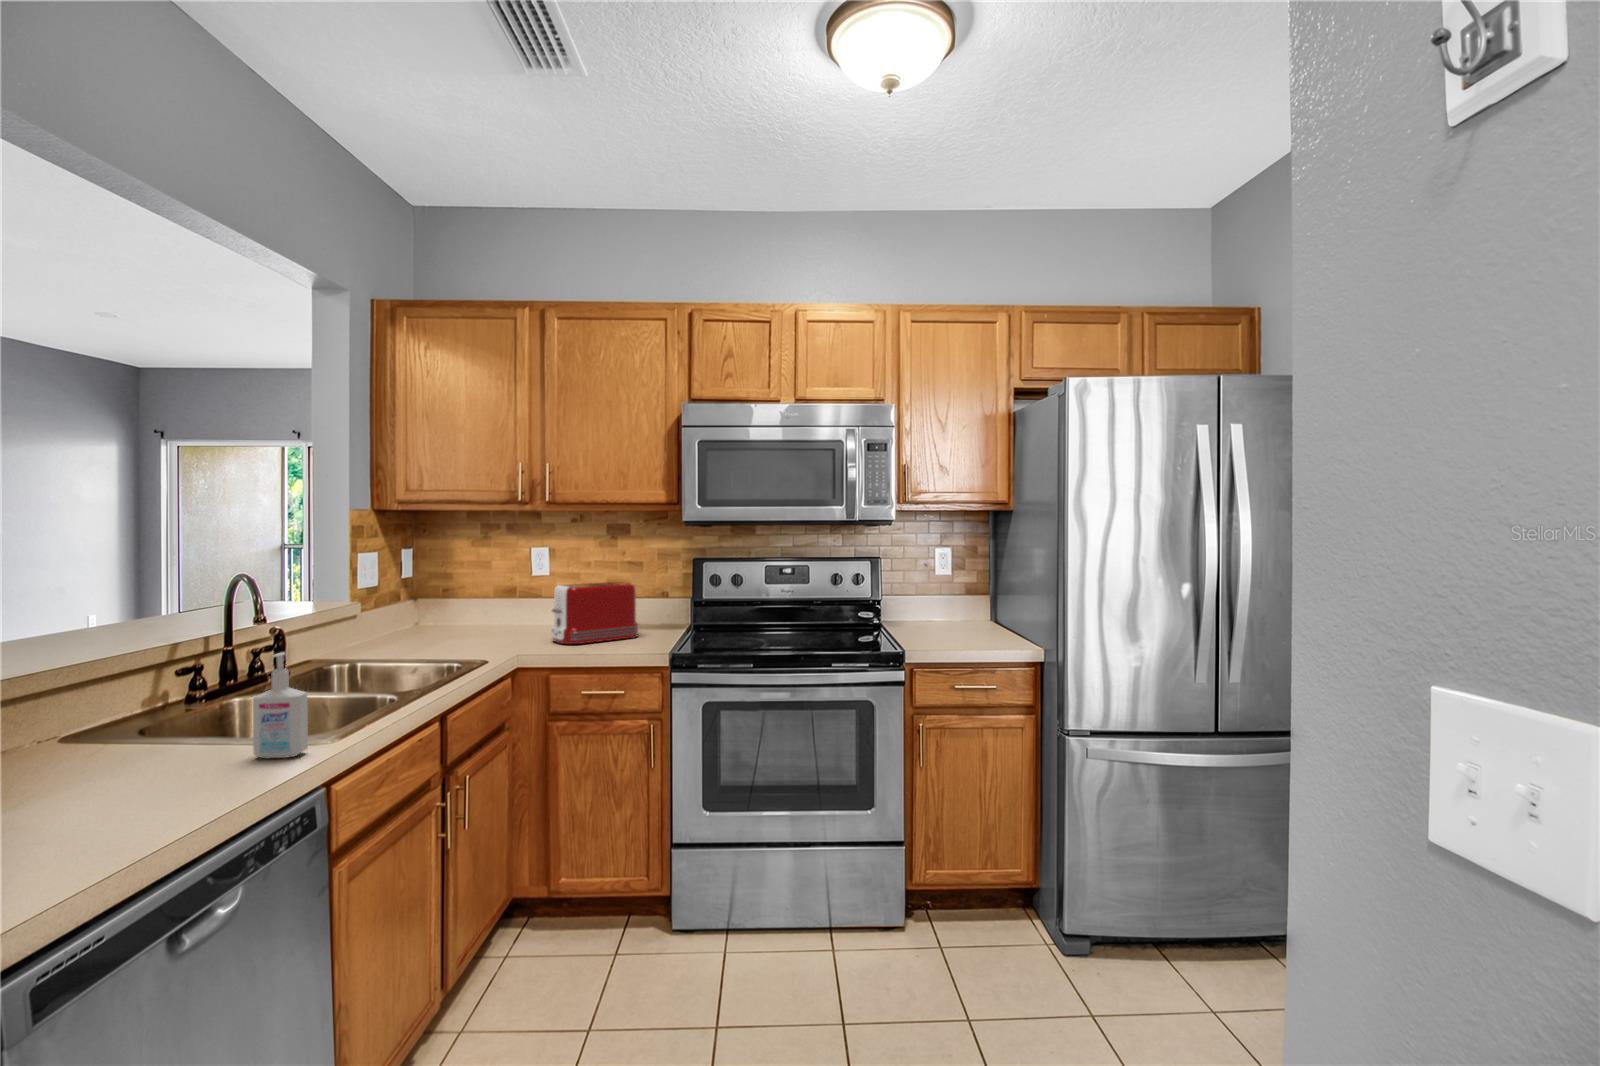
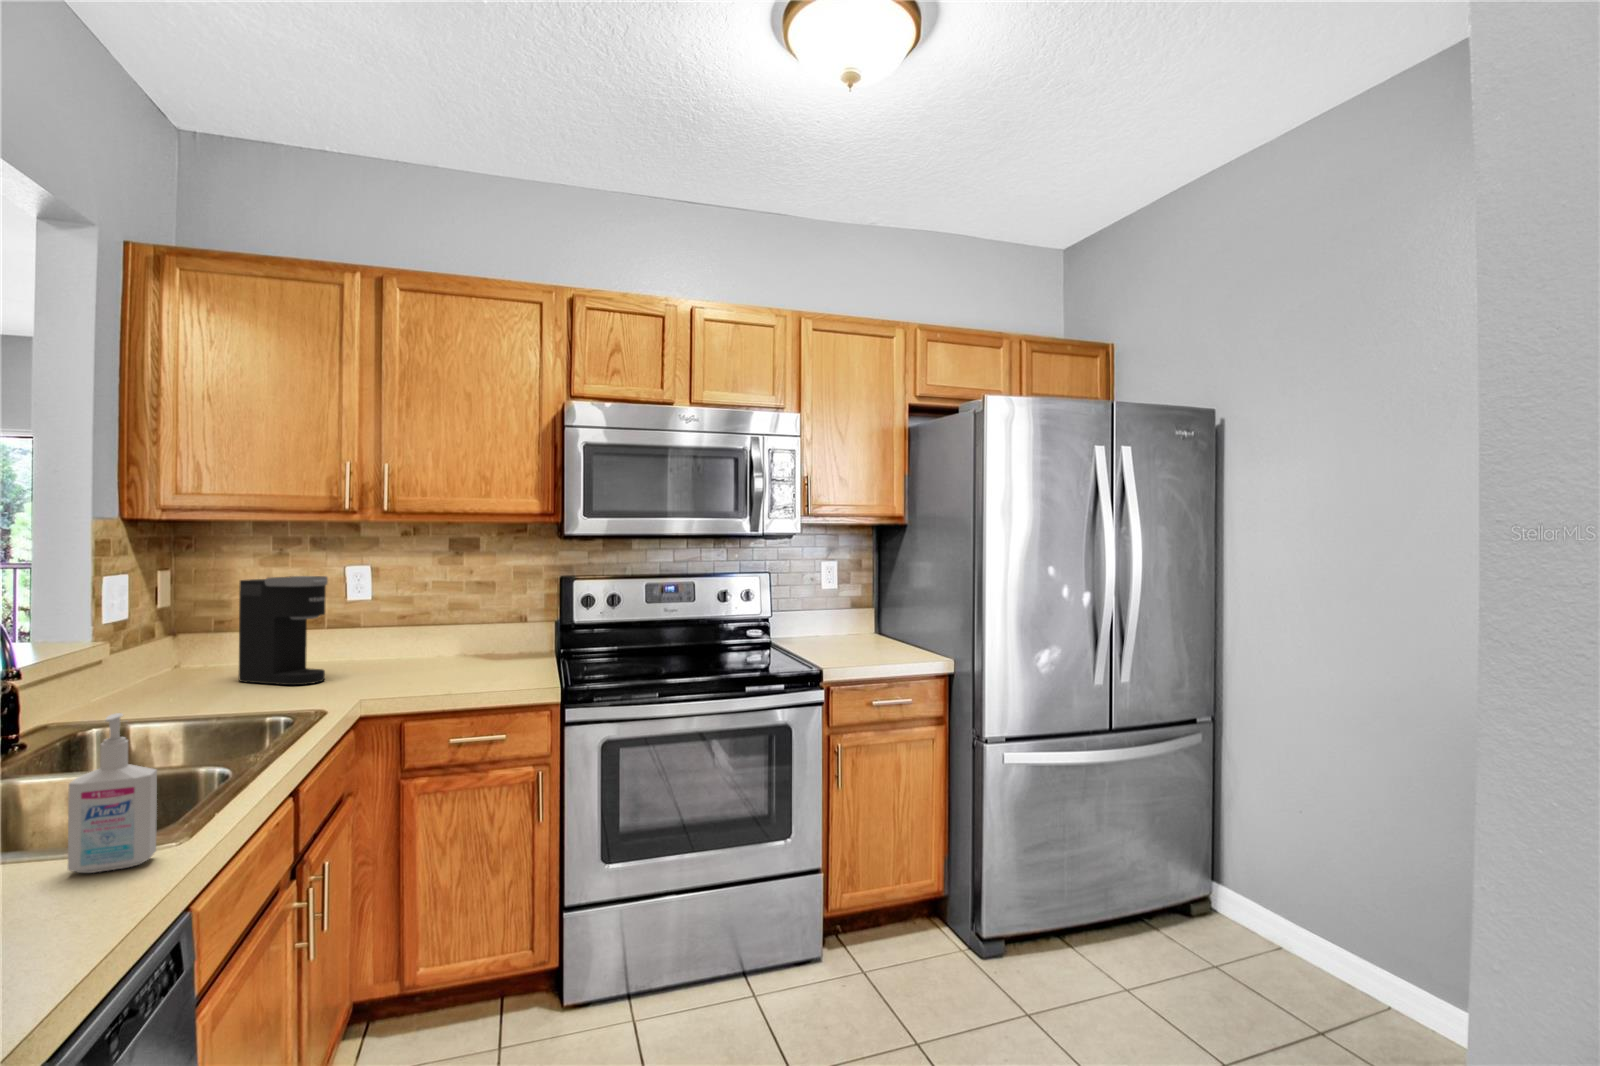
coffee maker: none [448,555,506,640] -> present [239,576,328,685]
toaster: present [552,582,638,644] -> none [396,607,504,684]

